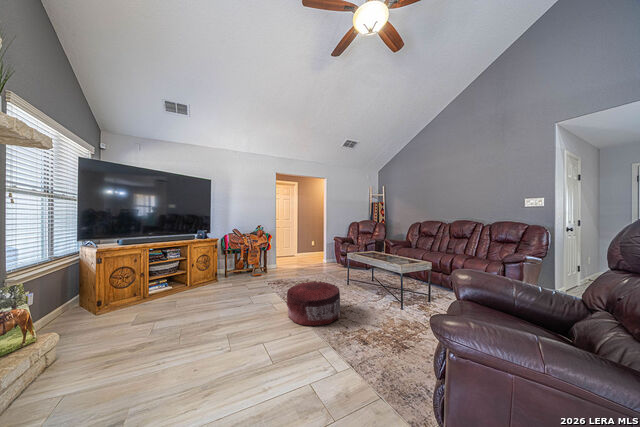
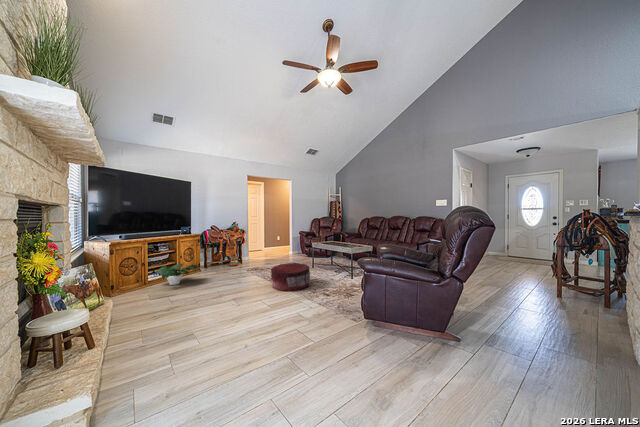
potted plant: none [155,274,206,301] -> present [156,263,198,285]

